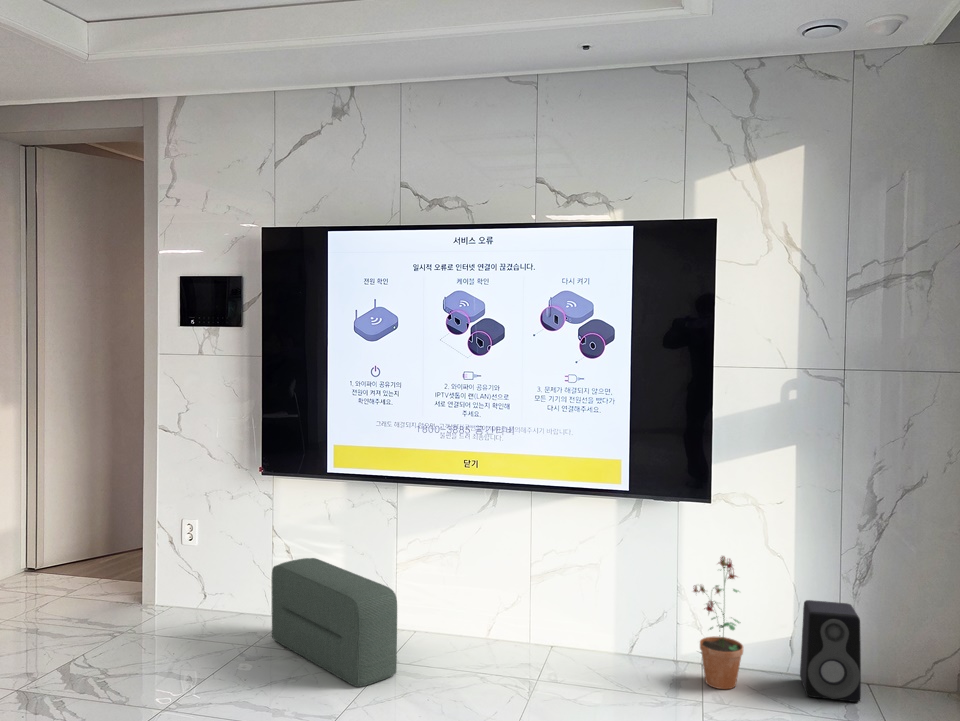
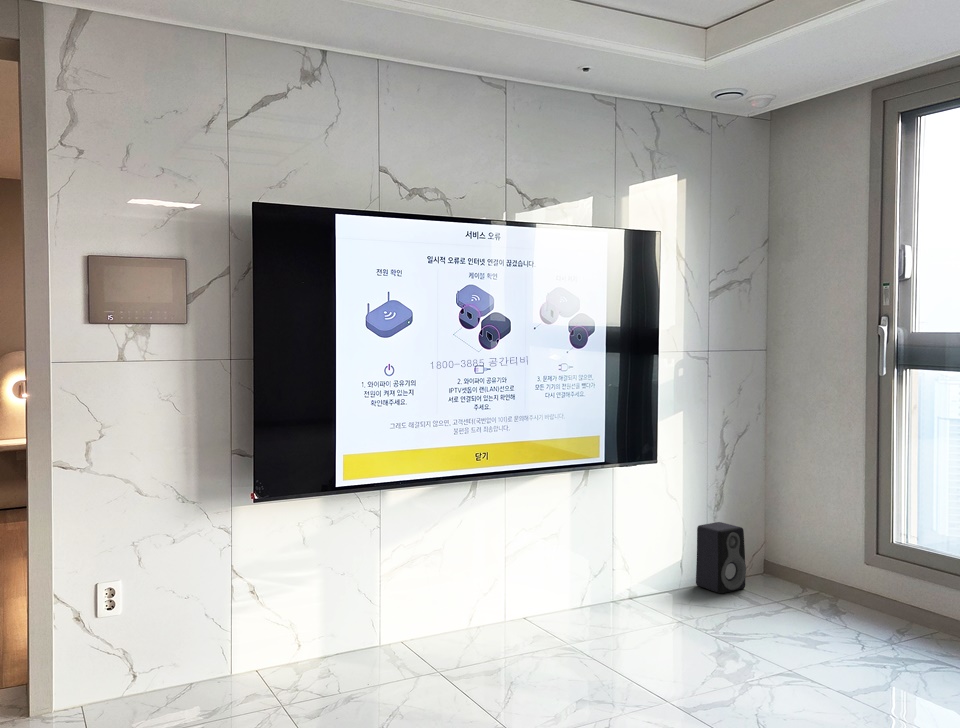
potted plant: present [694,556,743,689] -> none [637,503,692,606]
pouf: present [272,558,397,687] -> none [296,590,484,699]

